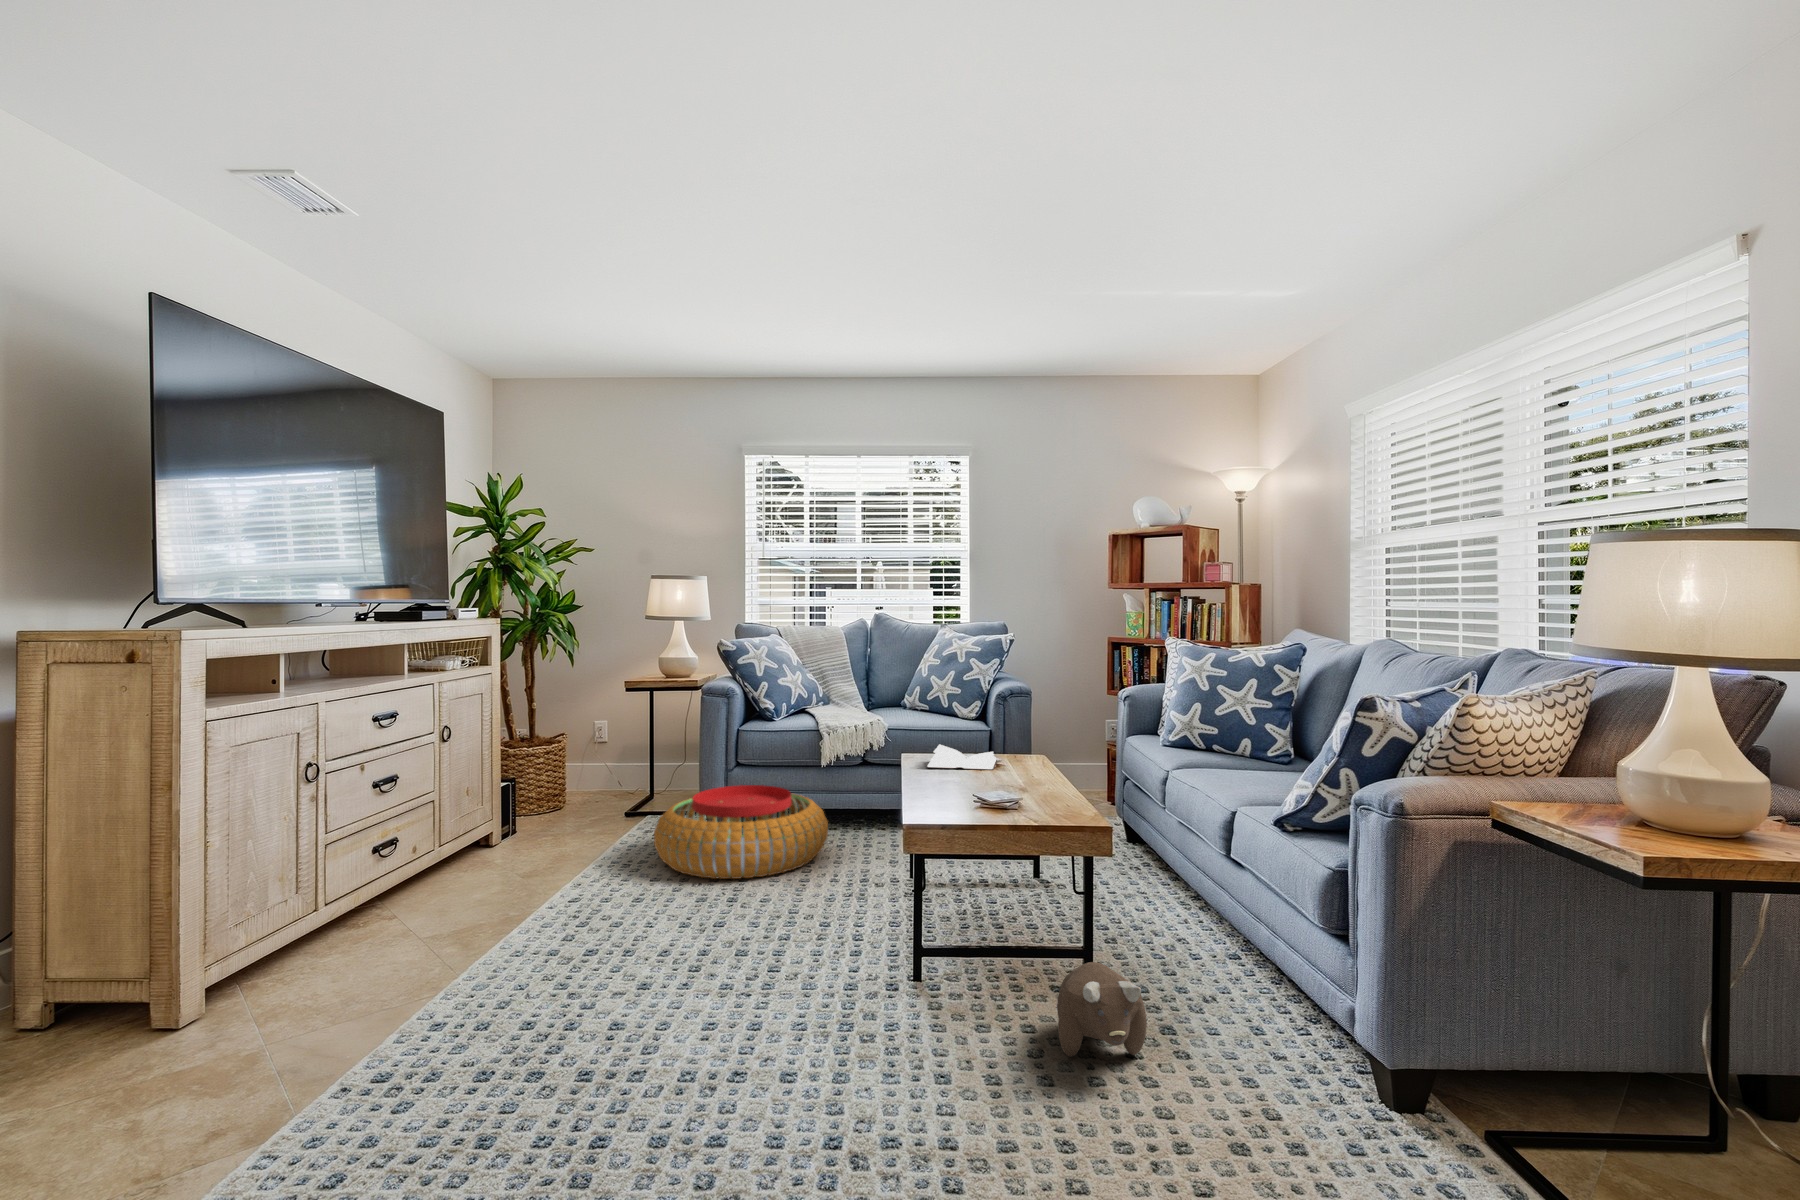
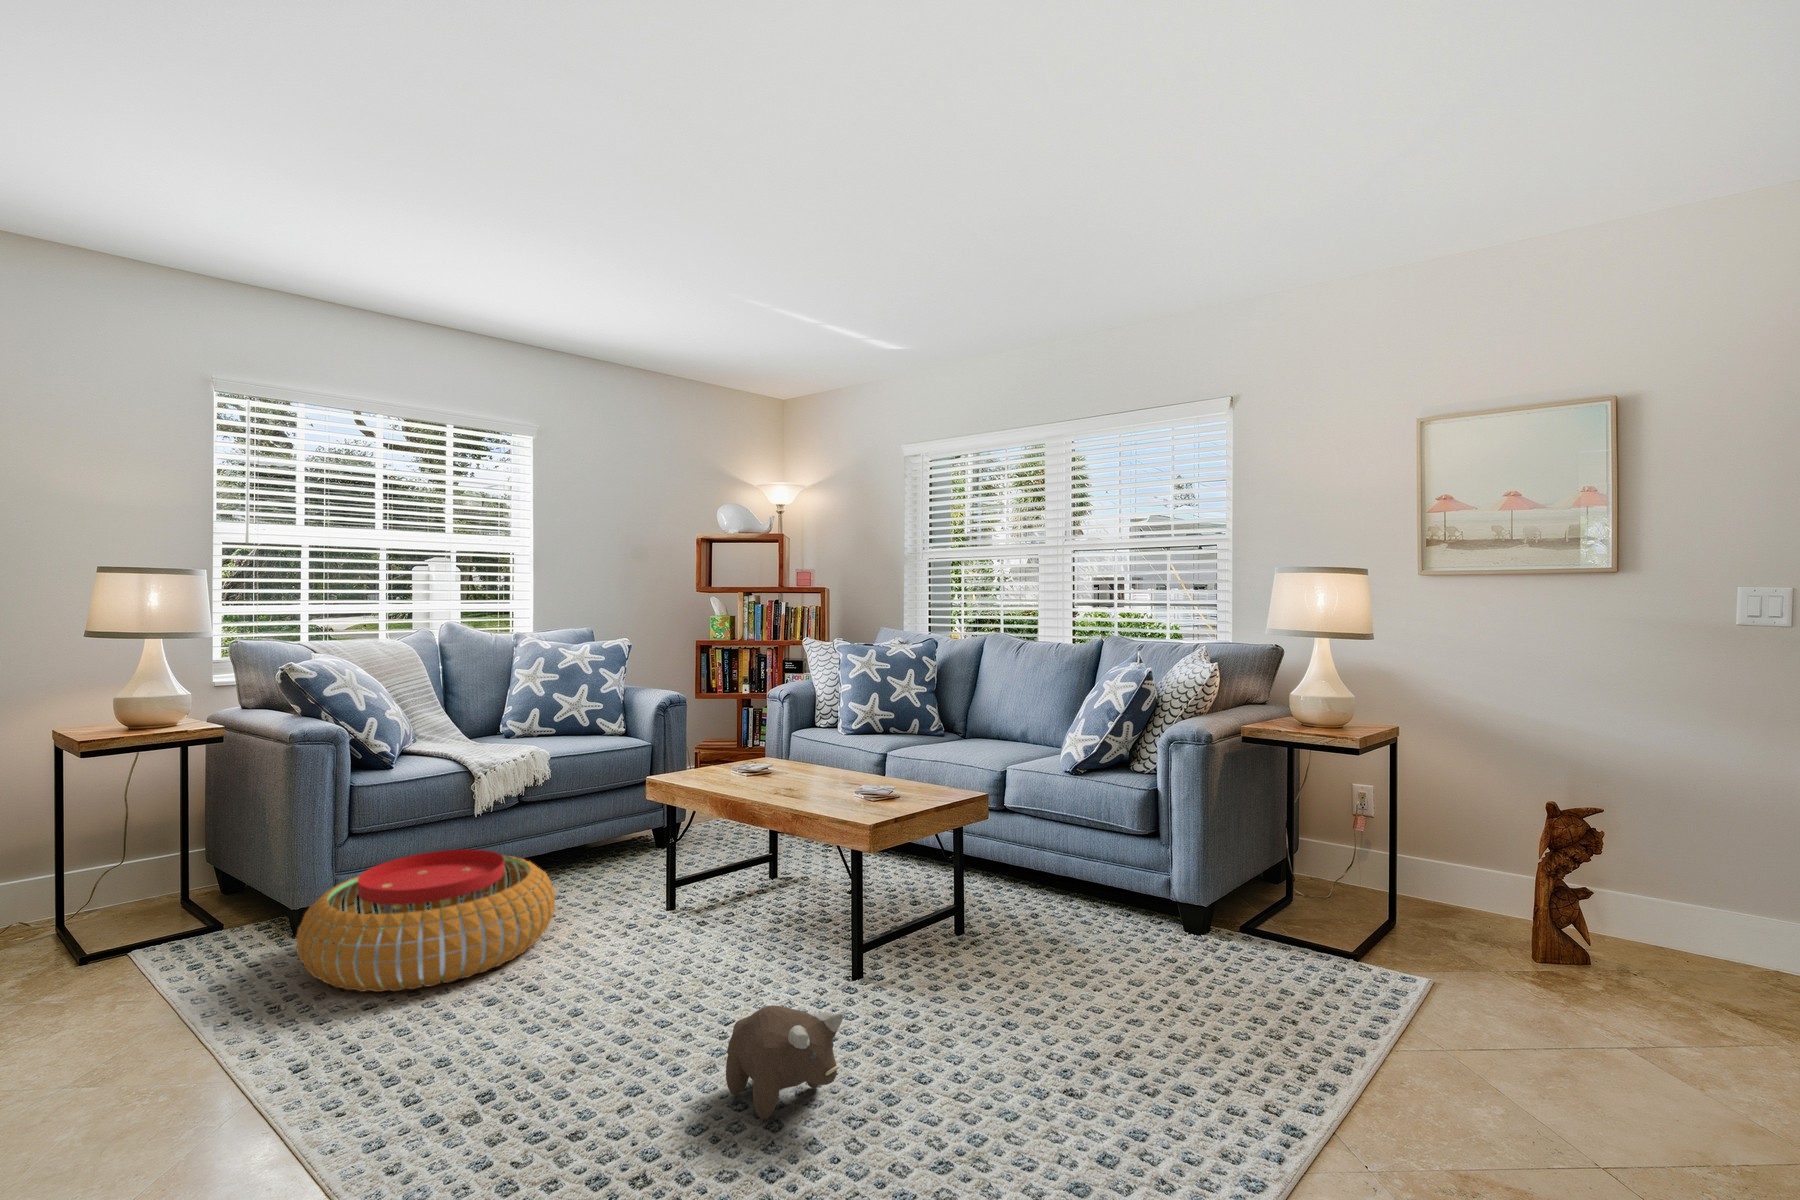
book: present [927,744,997,770] -> none [706,758,788,784]
plush toy: present [1057,962,1147,1057] -> present [726,1005,843,1119]

